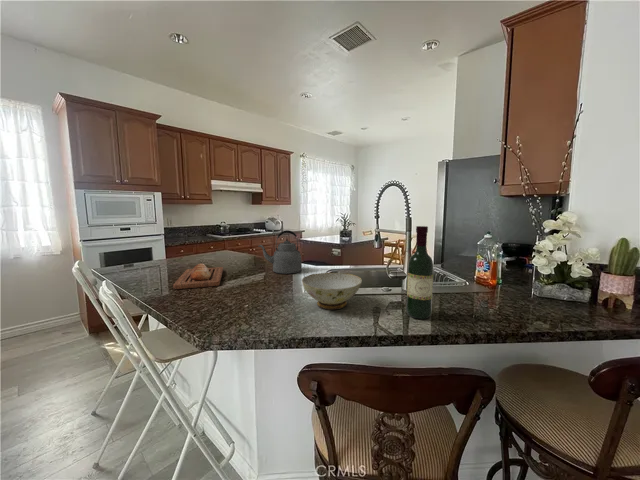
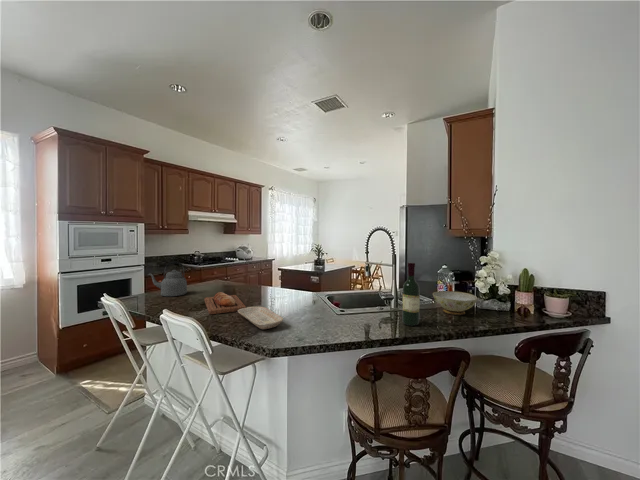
kettle: present [258,230,302,274] -> present [148,262,187,296]
ceramic bowl: present [302,272,362,310] -> present [433,291,478,315]
tray: none [199,282,242,312] -> present [238,306,283,329]

